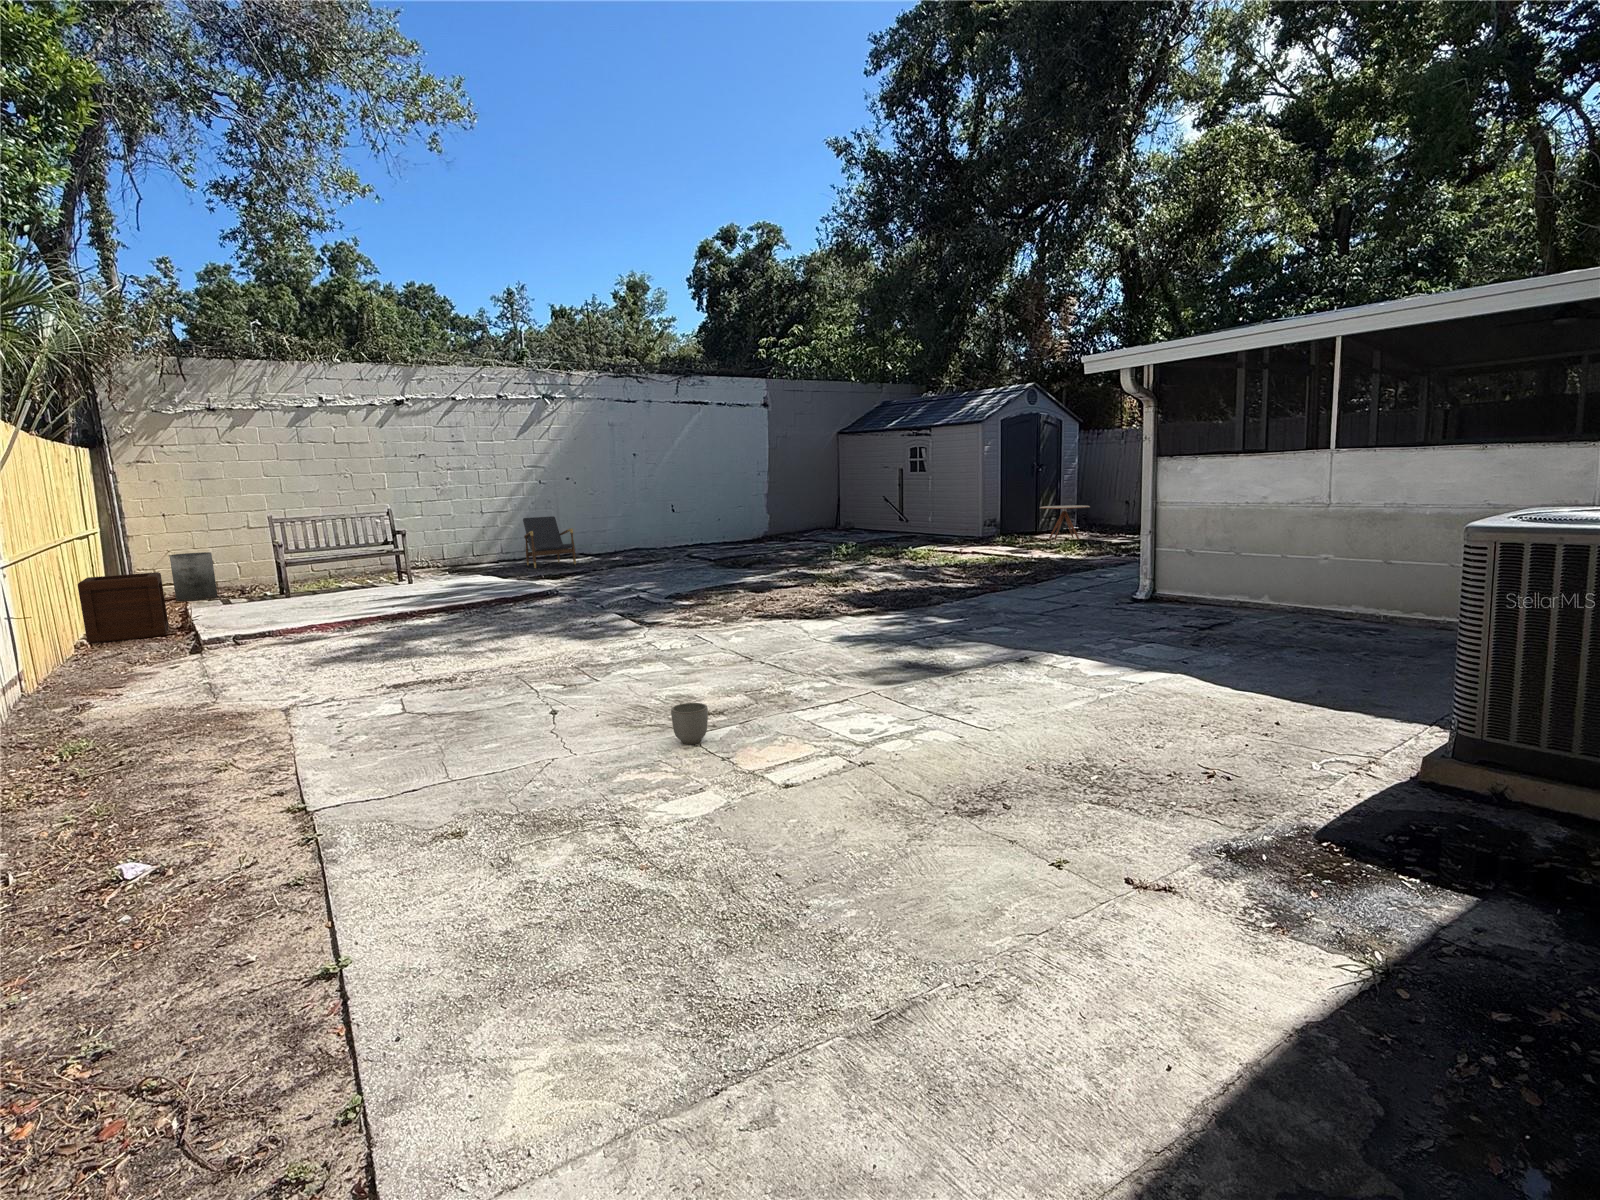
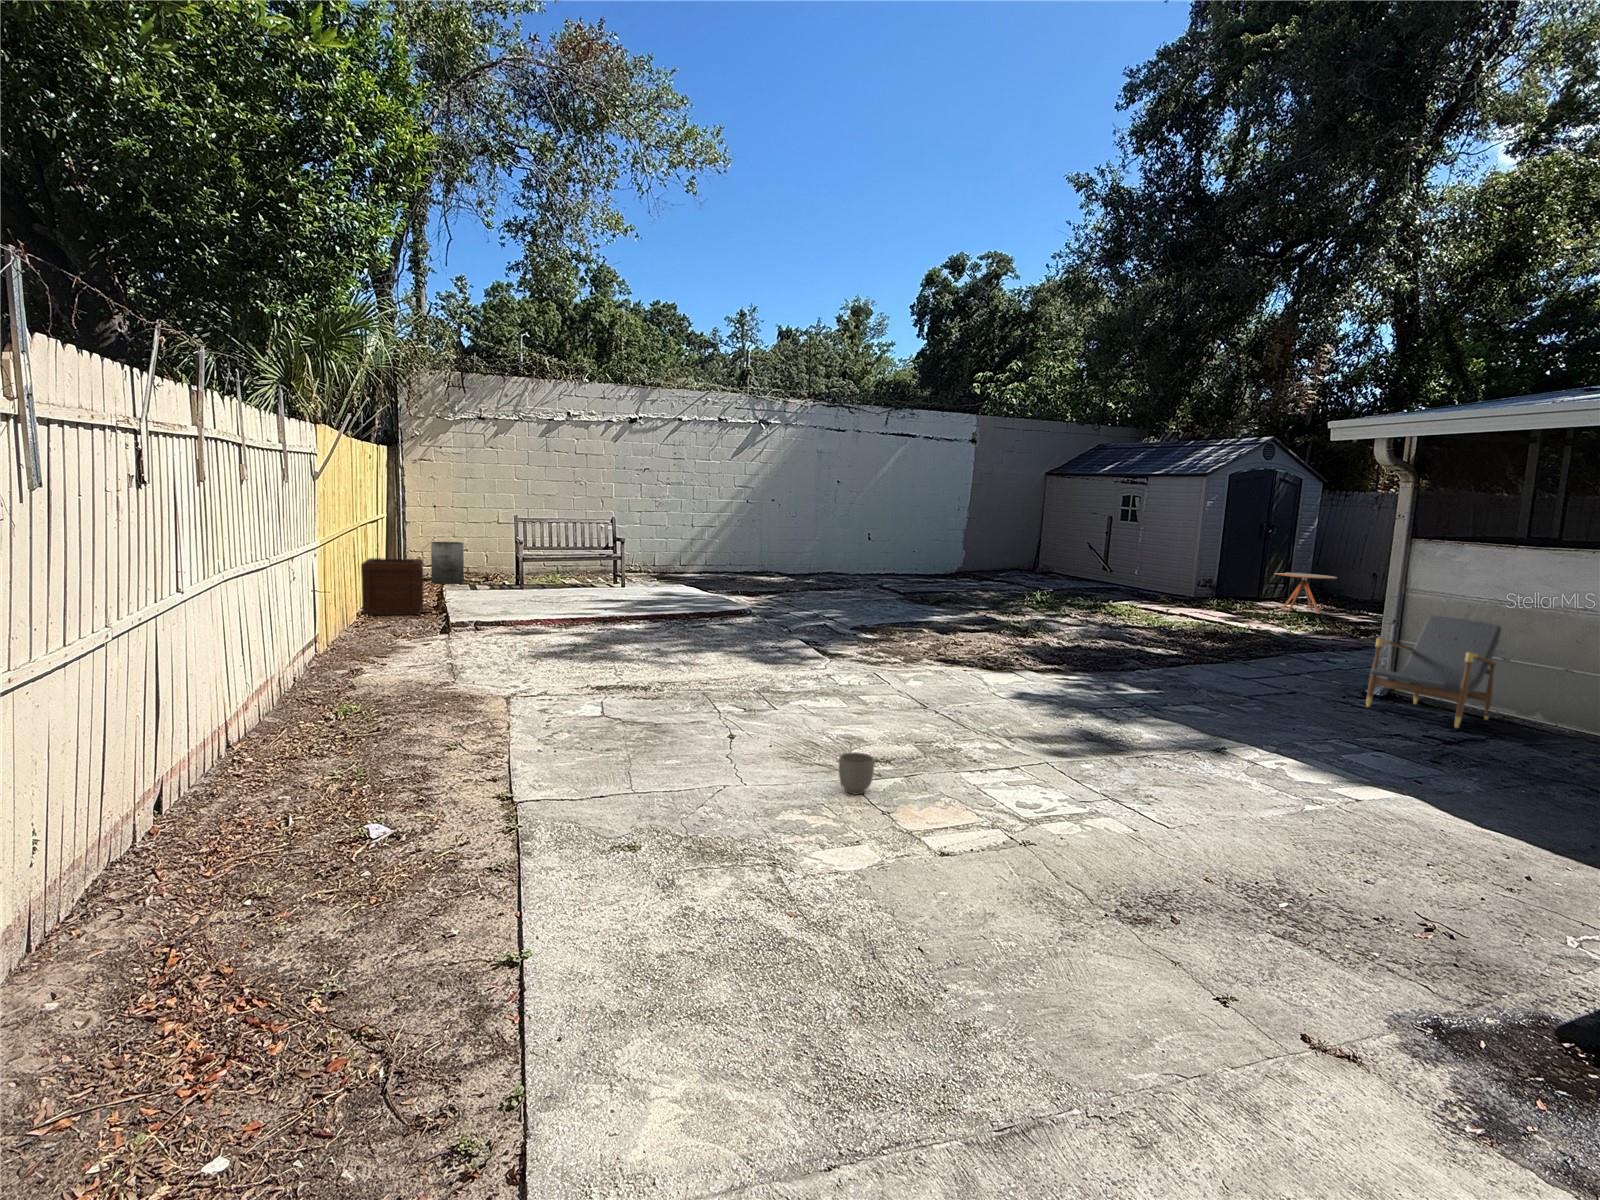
lounge chair: present [523,516,576,568] -> present [1366,615,1501,728]

